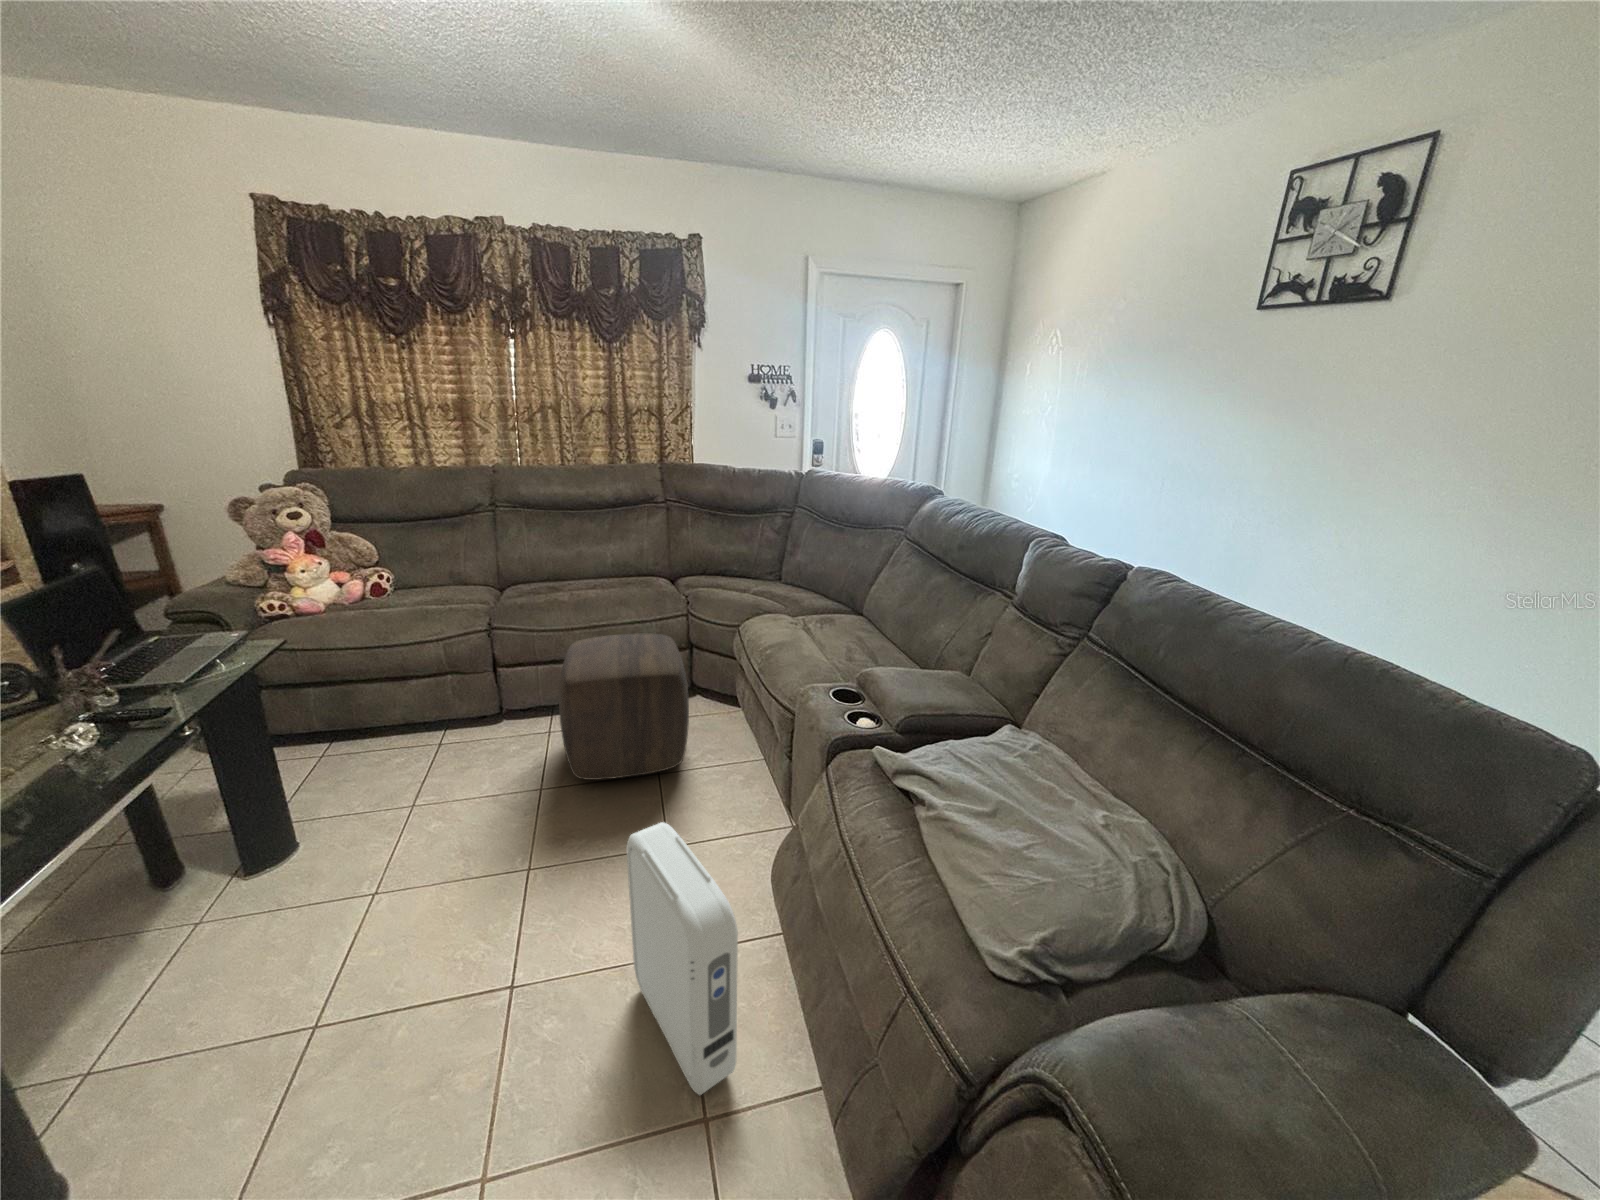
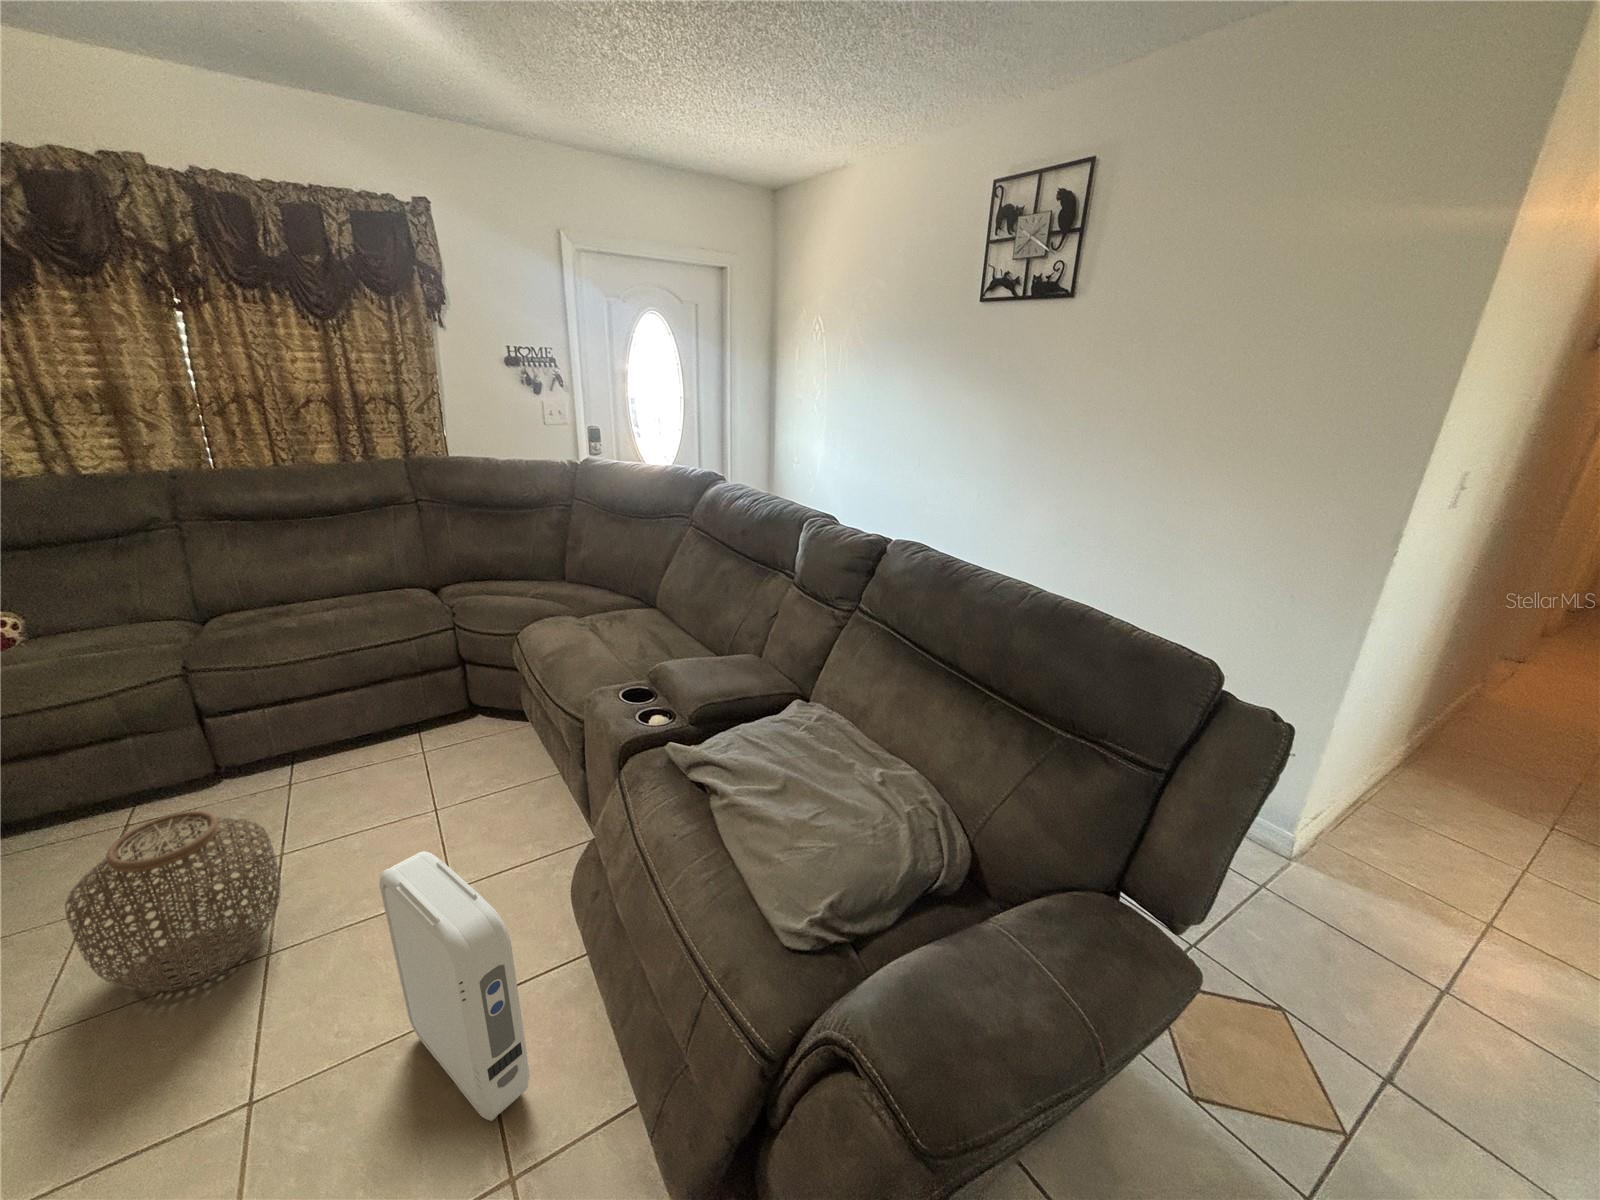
ottoman: present [559,634,689,780] -> none [291,654,464,831]
woven basket: none [401,746,544,892] -> present [65,811,281,991]

